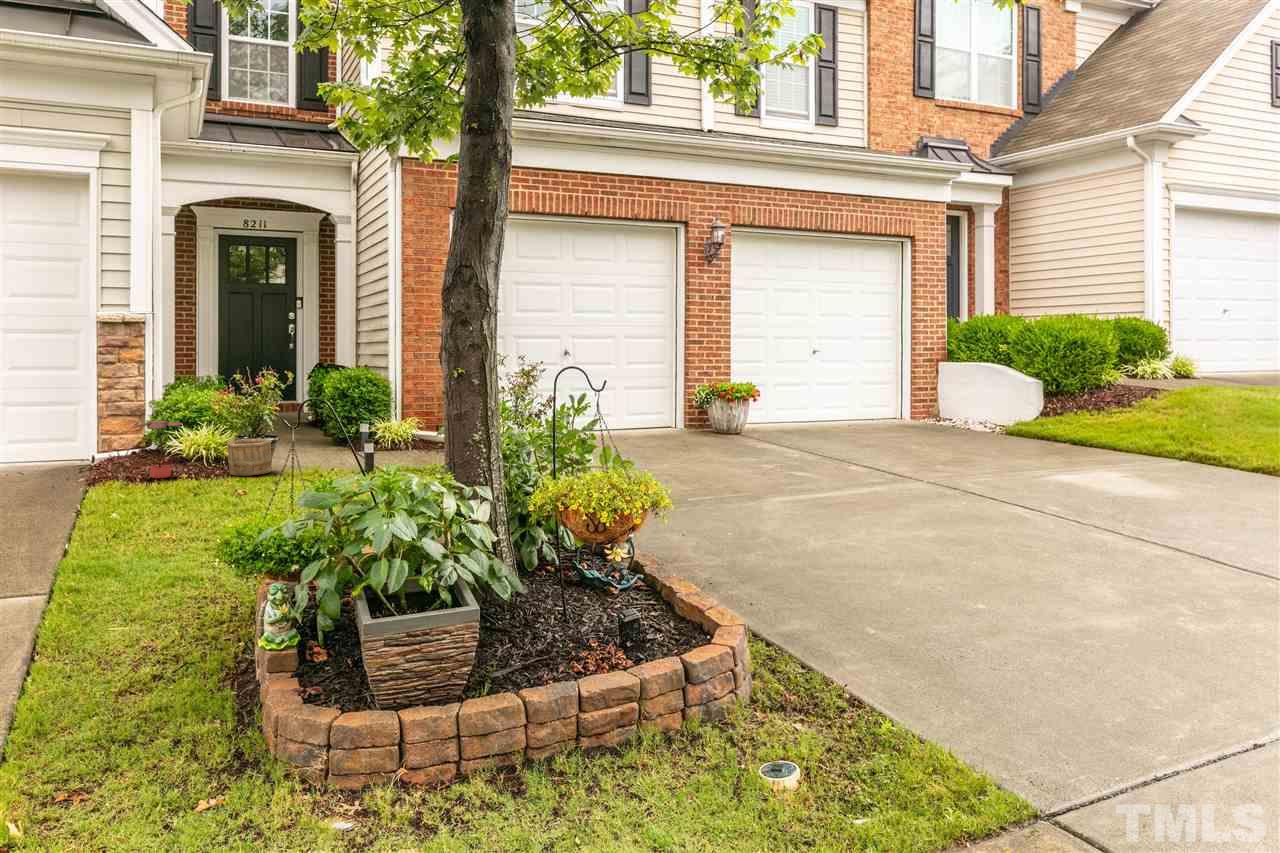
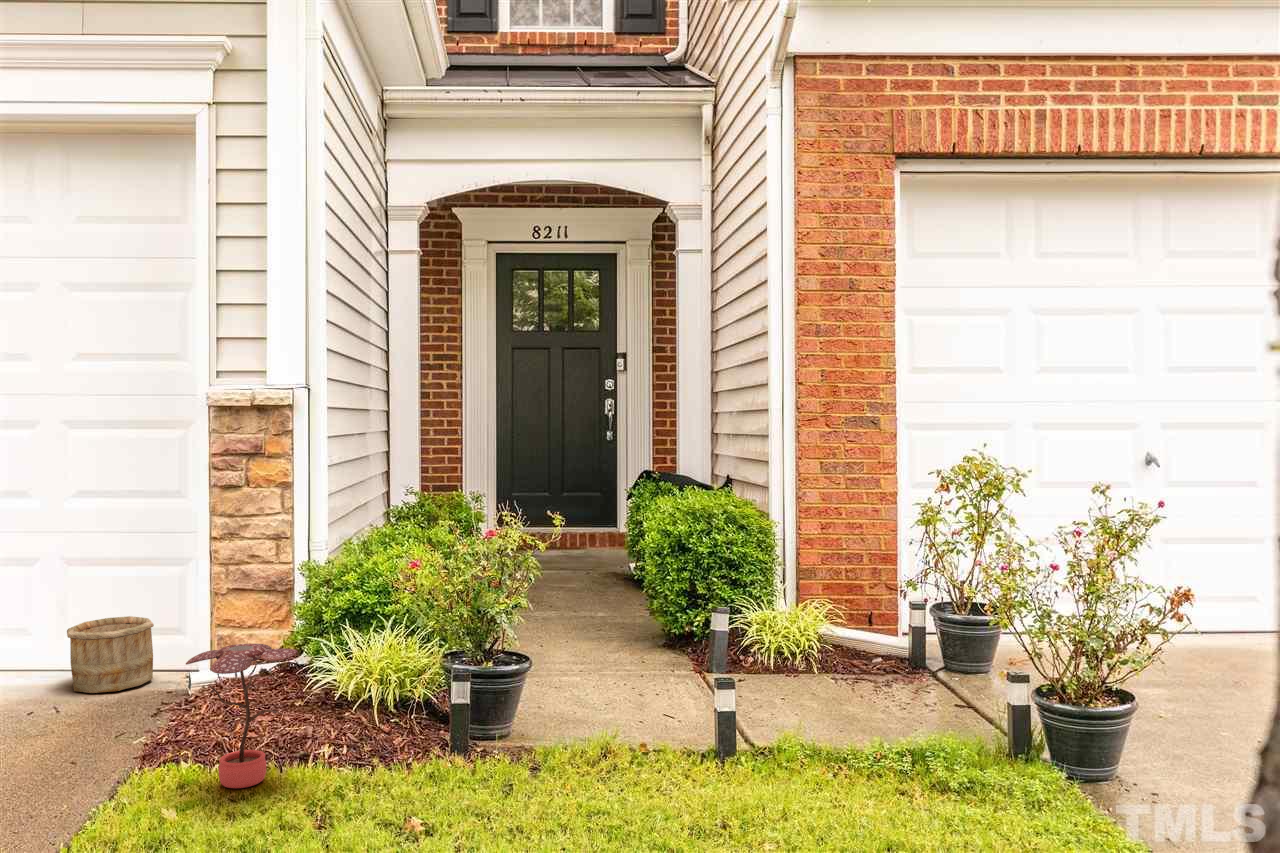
wooden bucket: present [226,439,272,476] -> present [67,616,154,693]

